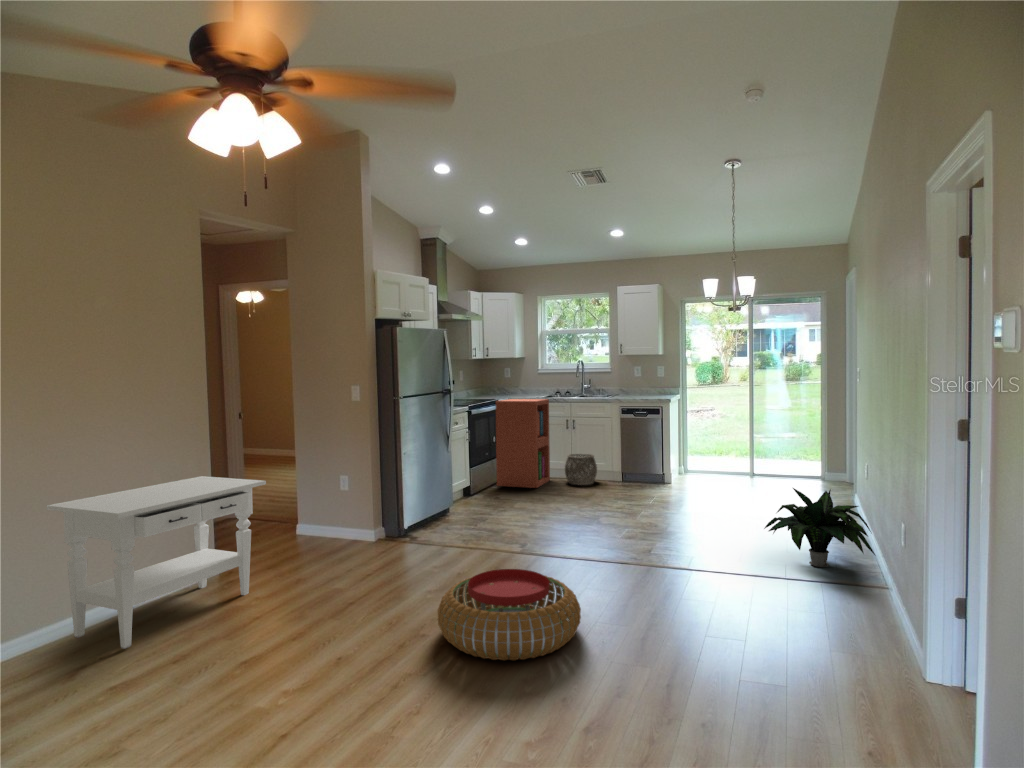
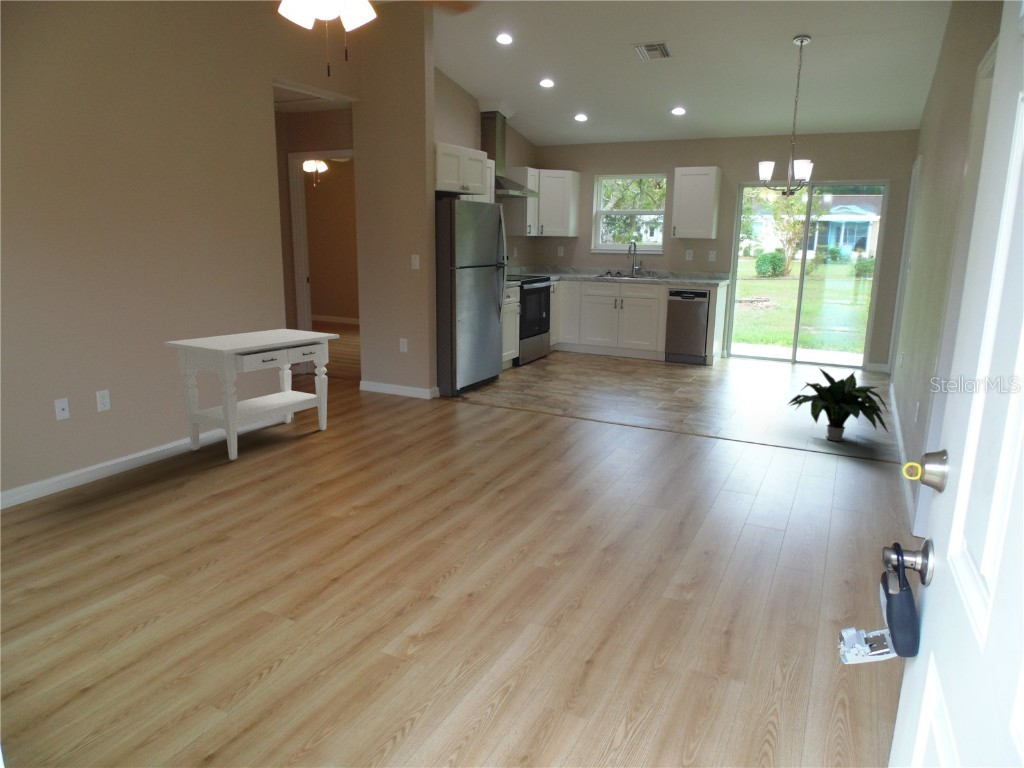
bookshelf: present [496,399,550,488] -> none [544,278,599,363]
woven basket: present [565,454,597,485] -> none [609,333,641,363]
pouf: present [438,569,581,661] -> none [485,420,607,489]

